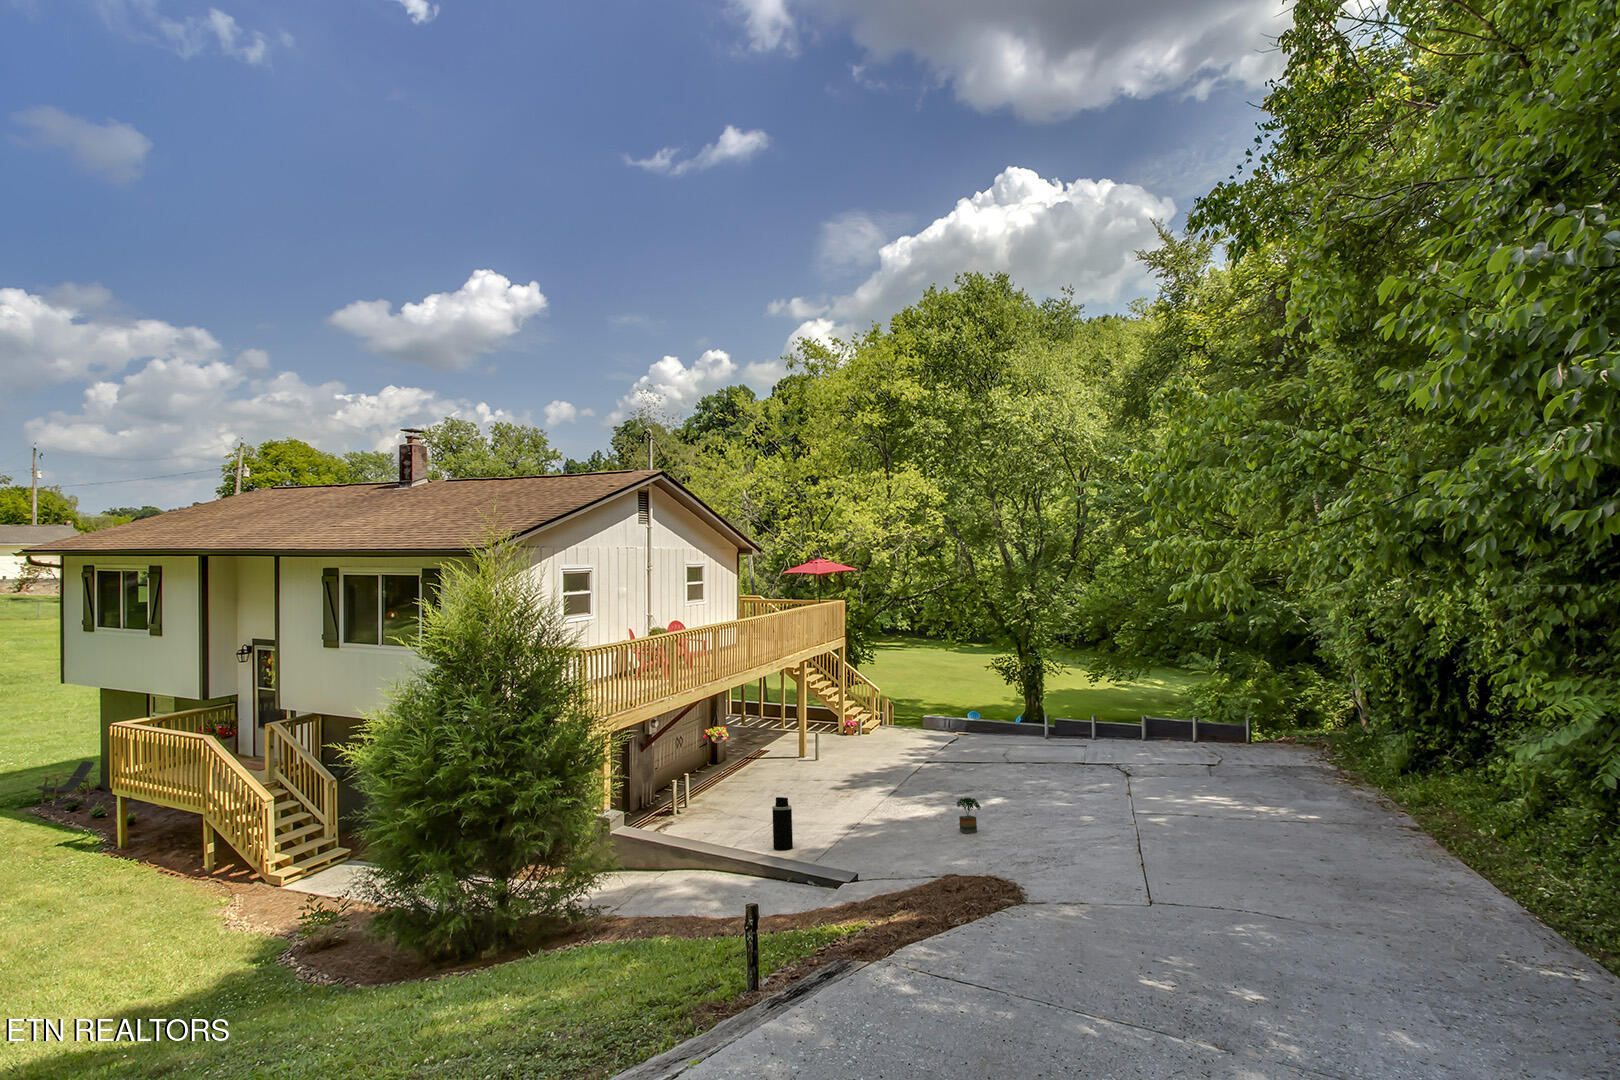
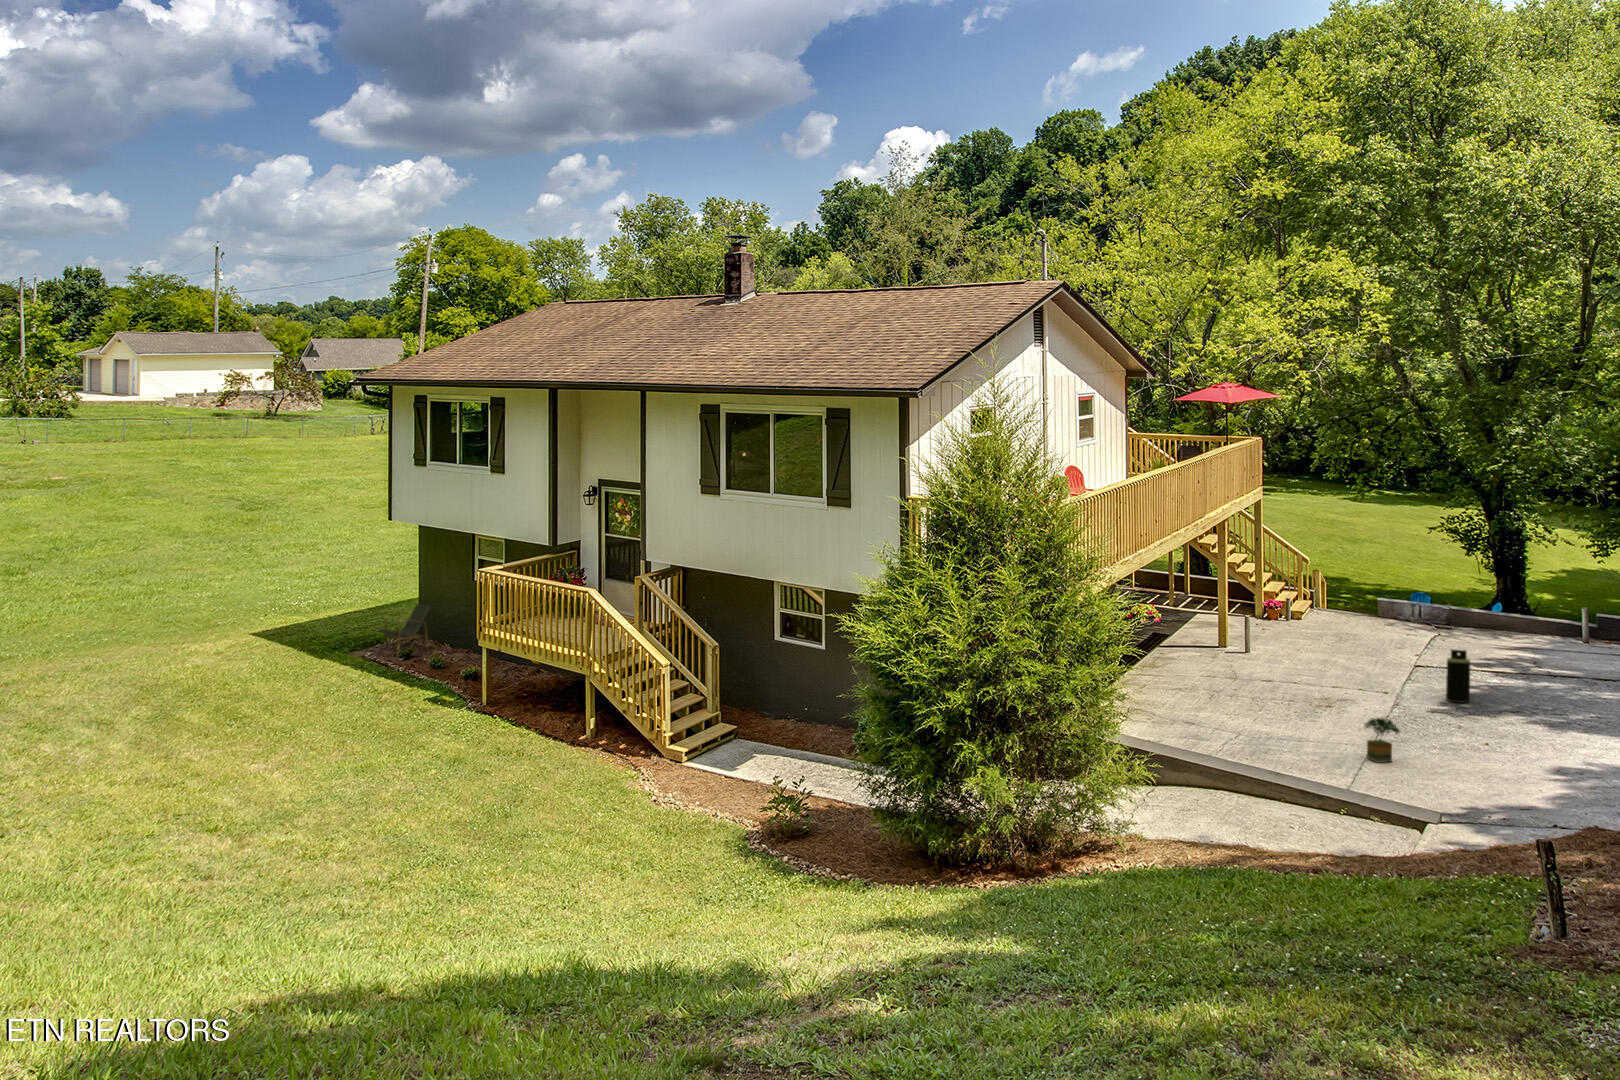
trash can: present [772,797,793,850] -> present [1446,650,1470,703]
potted tree: present [957,798,981,834] -> present [1365,718,1400,763]

